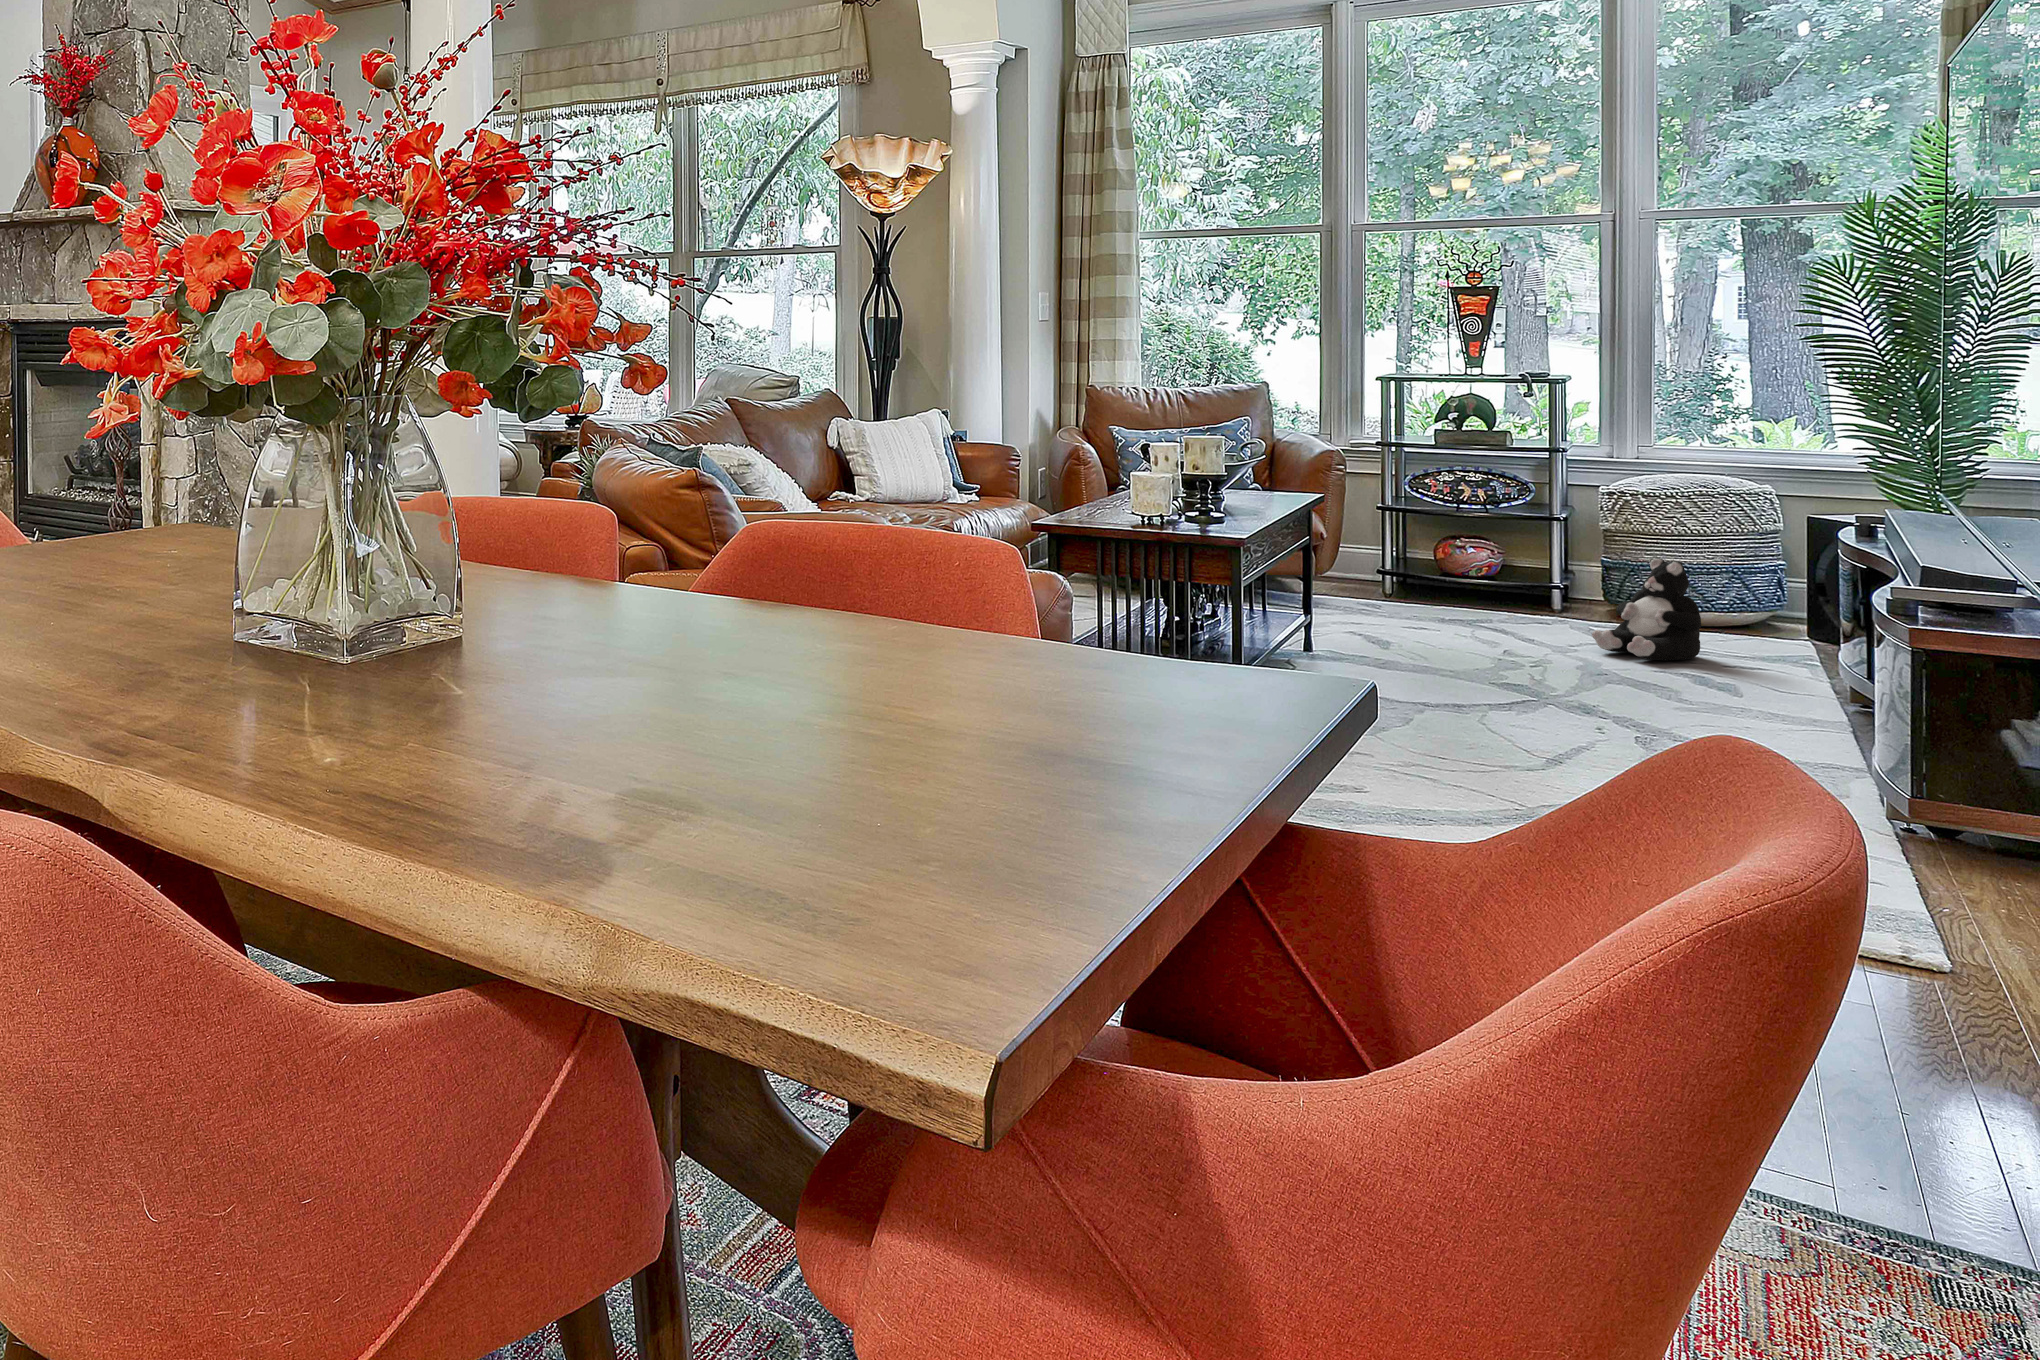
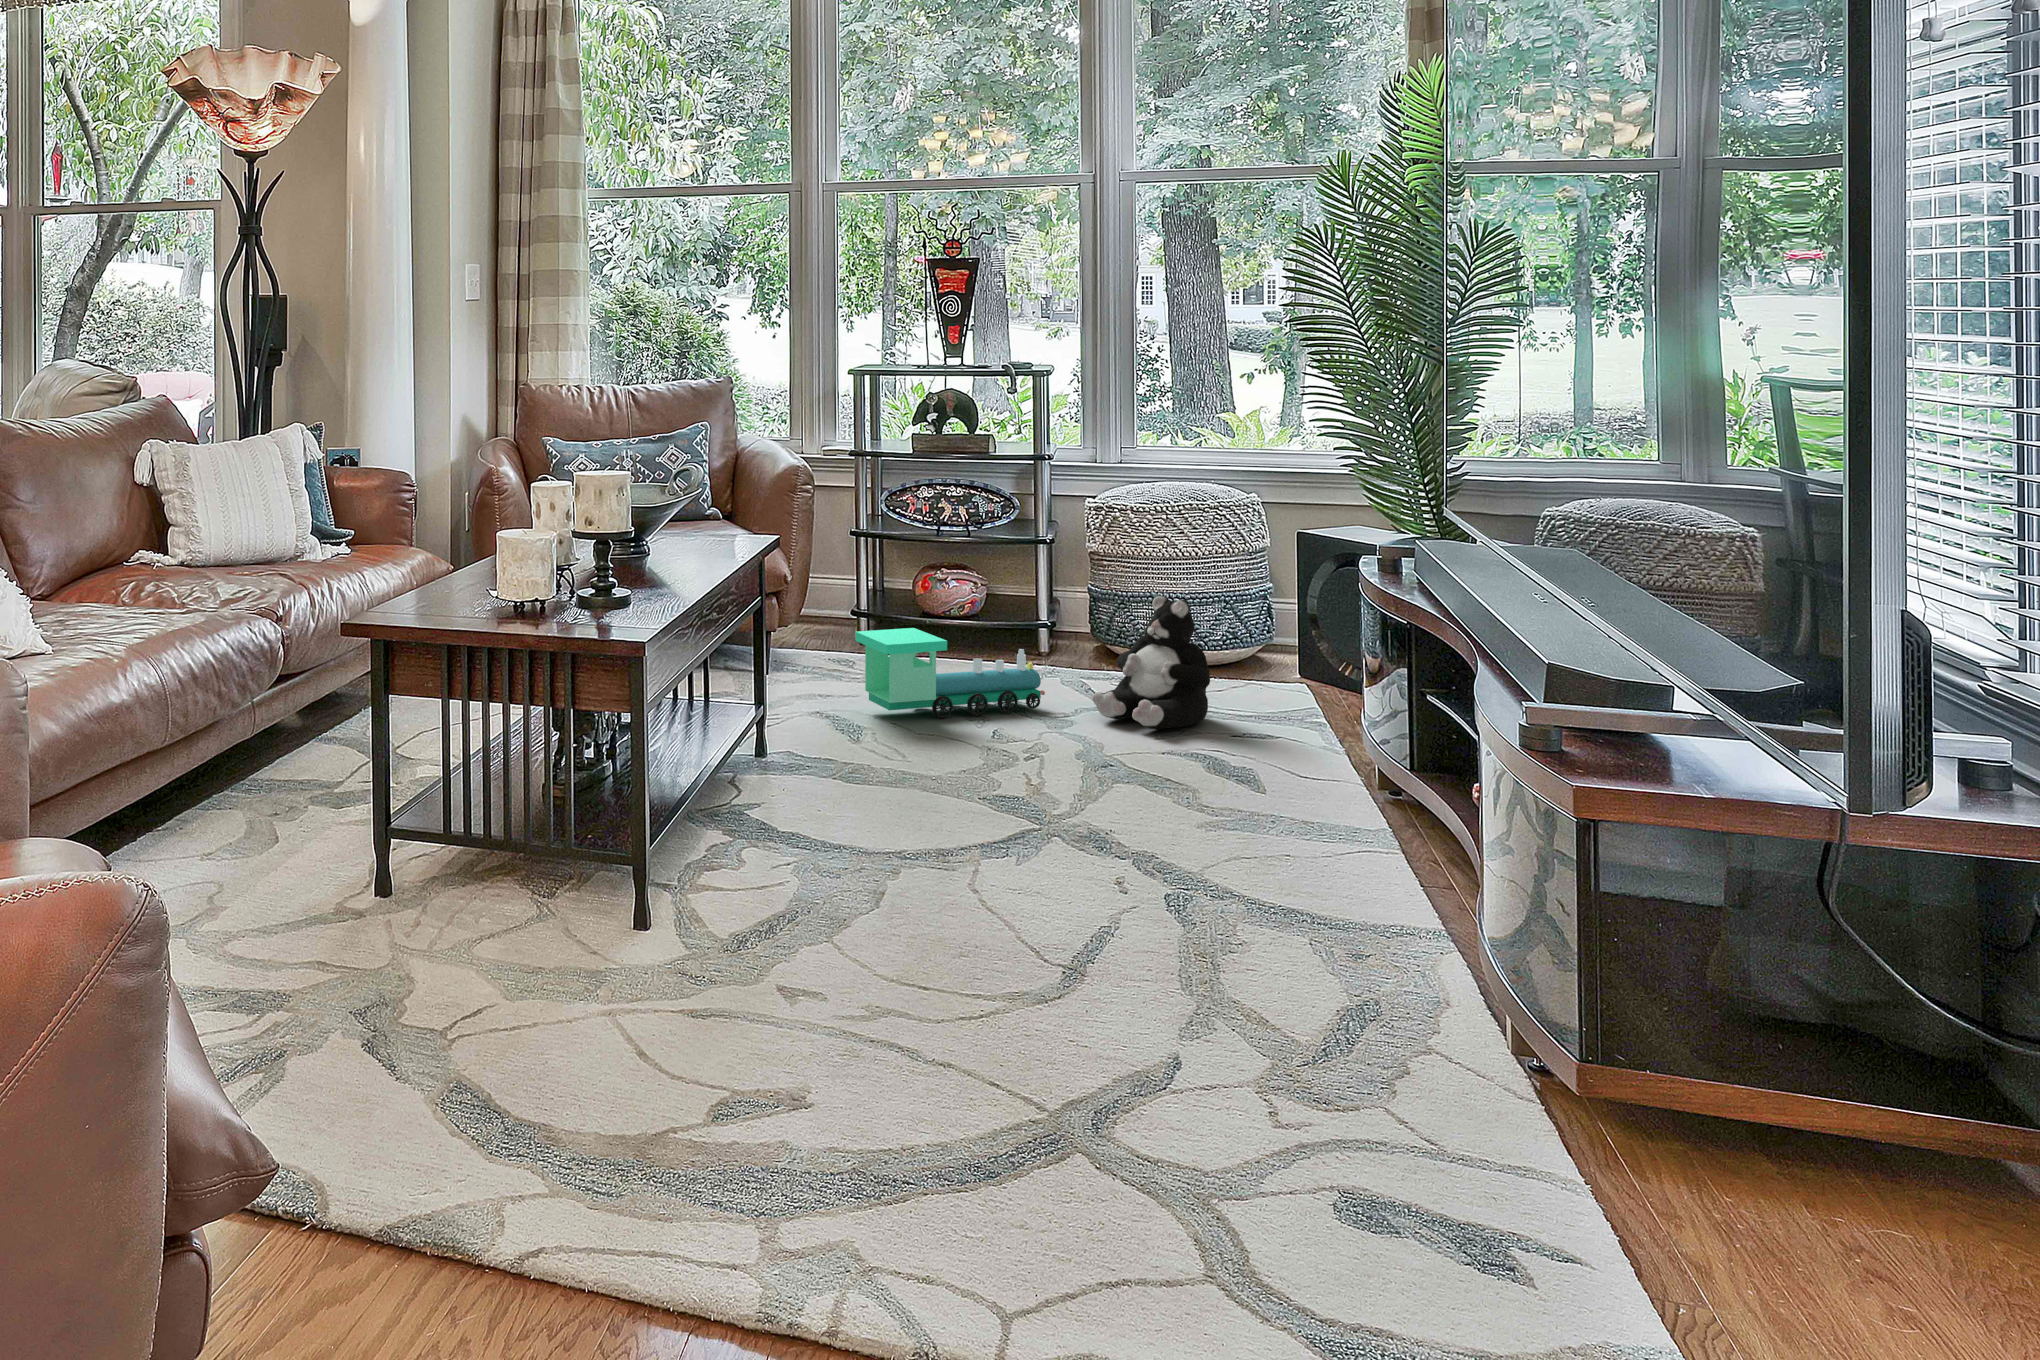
toy train: none [1382,574,1550,643] -> present [855,628,1045,718]

